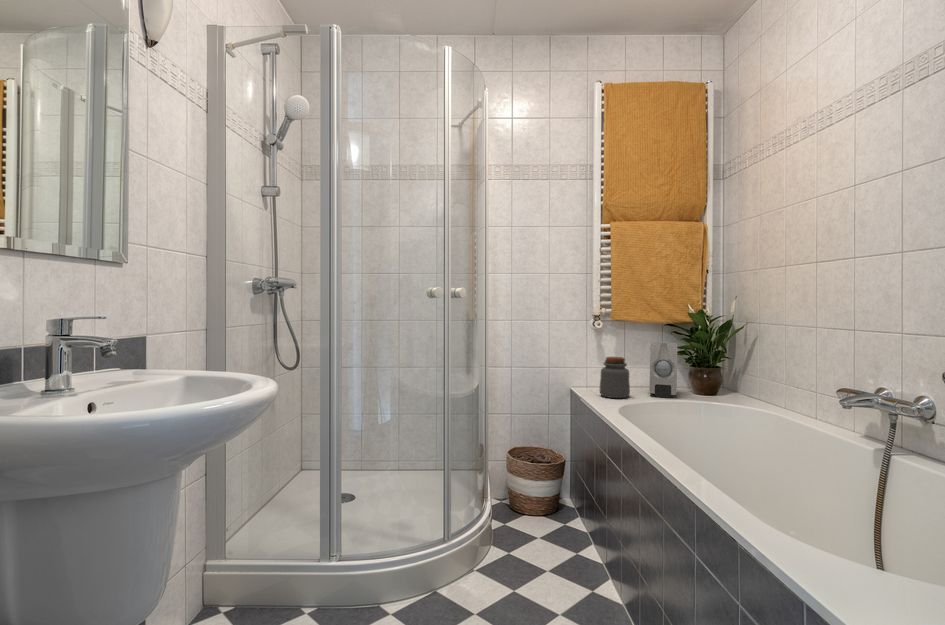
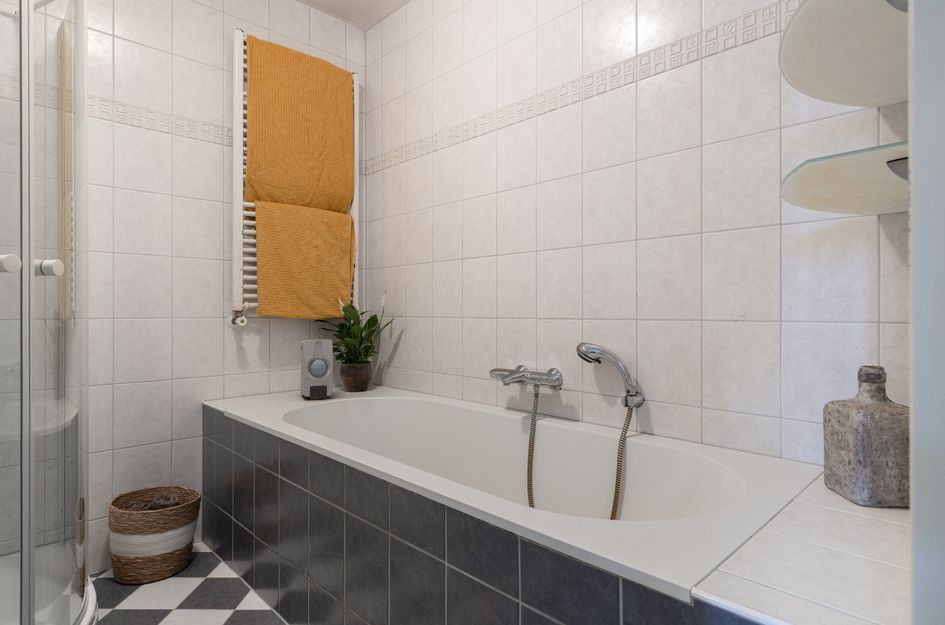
jar: present [600,357,630,398] -> none [246,359,283,407]

